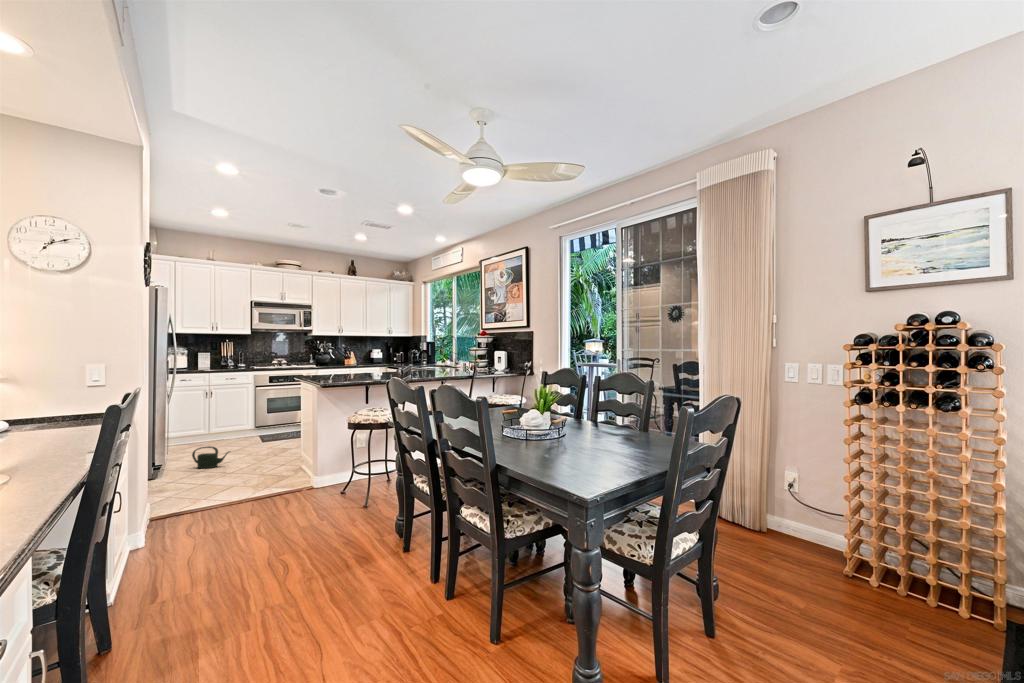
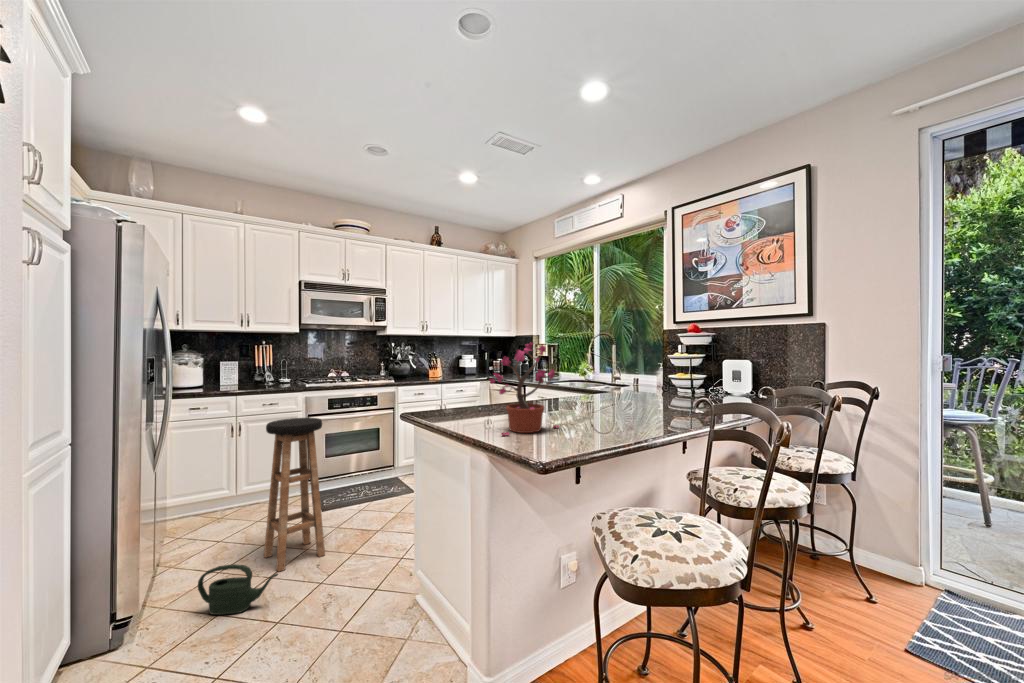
potted plant: none [320,341,352,379] -> present [490,342,559,436]
bar stool: none [225,382,258,459] -> present [264,418,325,572]

